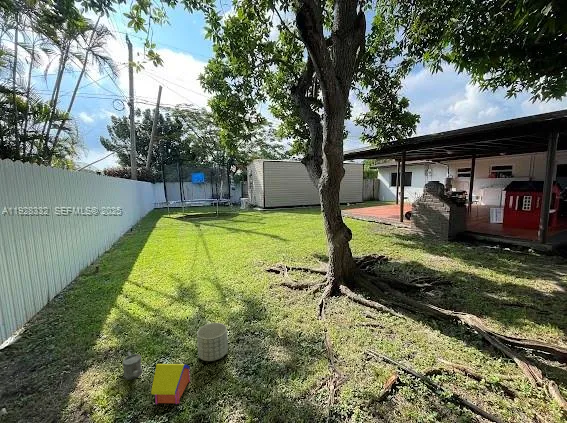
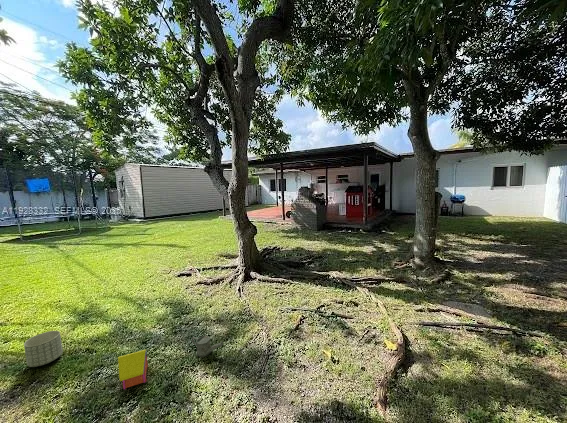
planter: present [197,323,228,361] -> present [24,331,63,367]
watering can: present [122,351,142,380] -> present [192,336,223,357]

